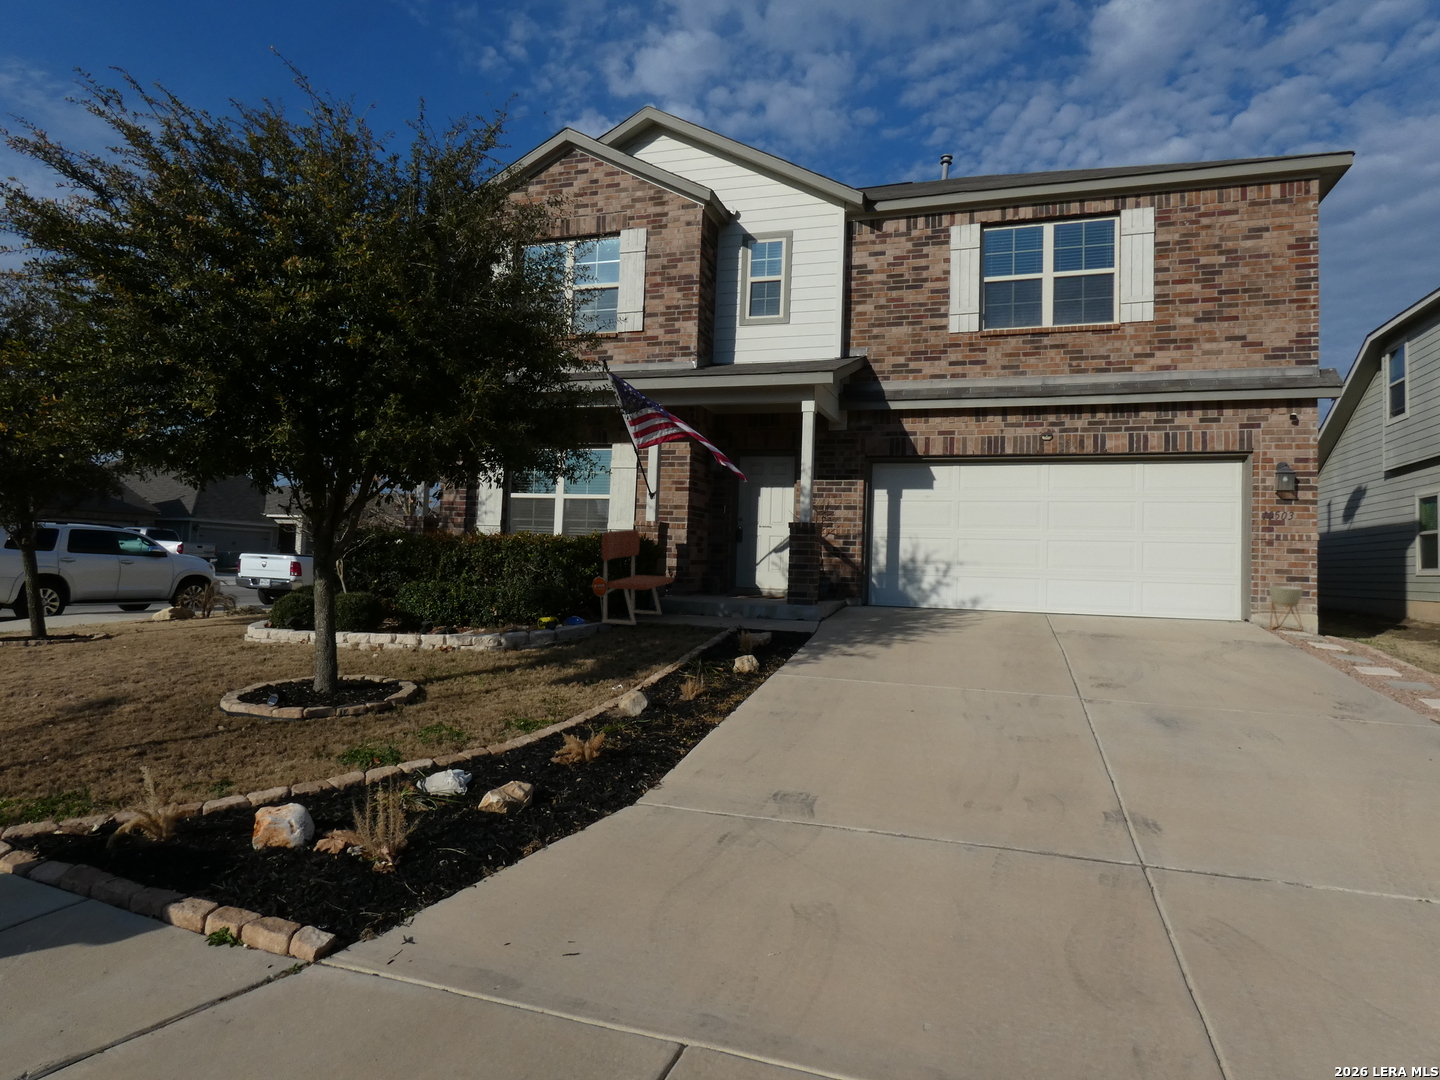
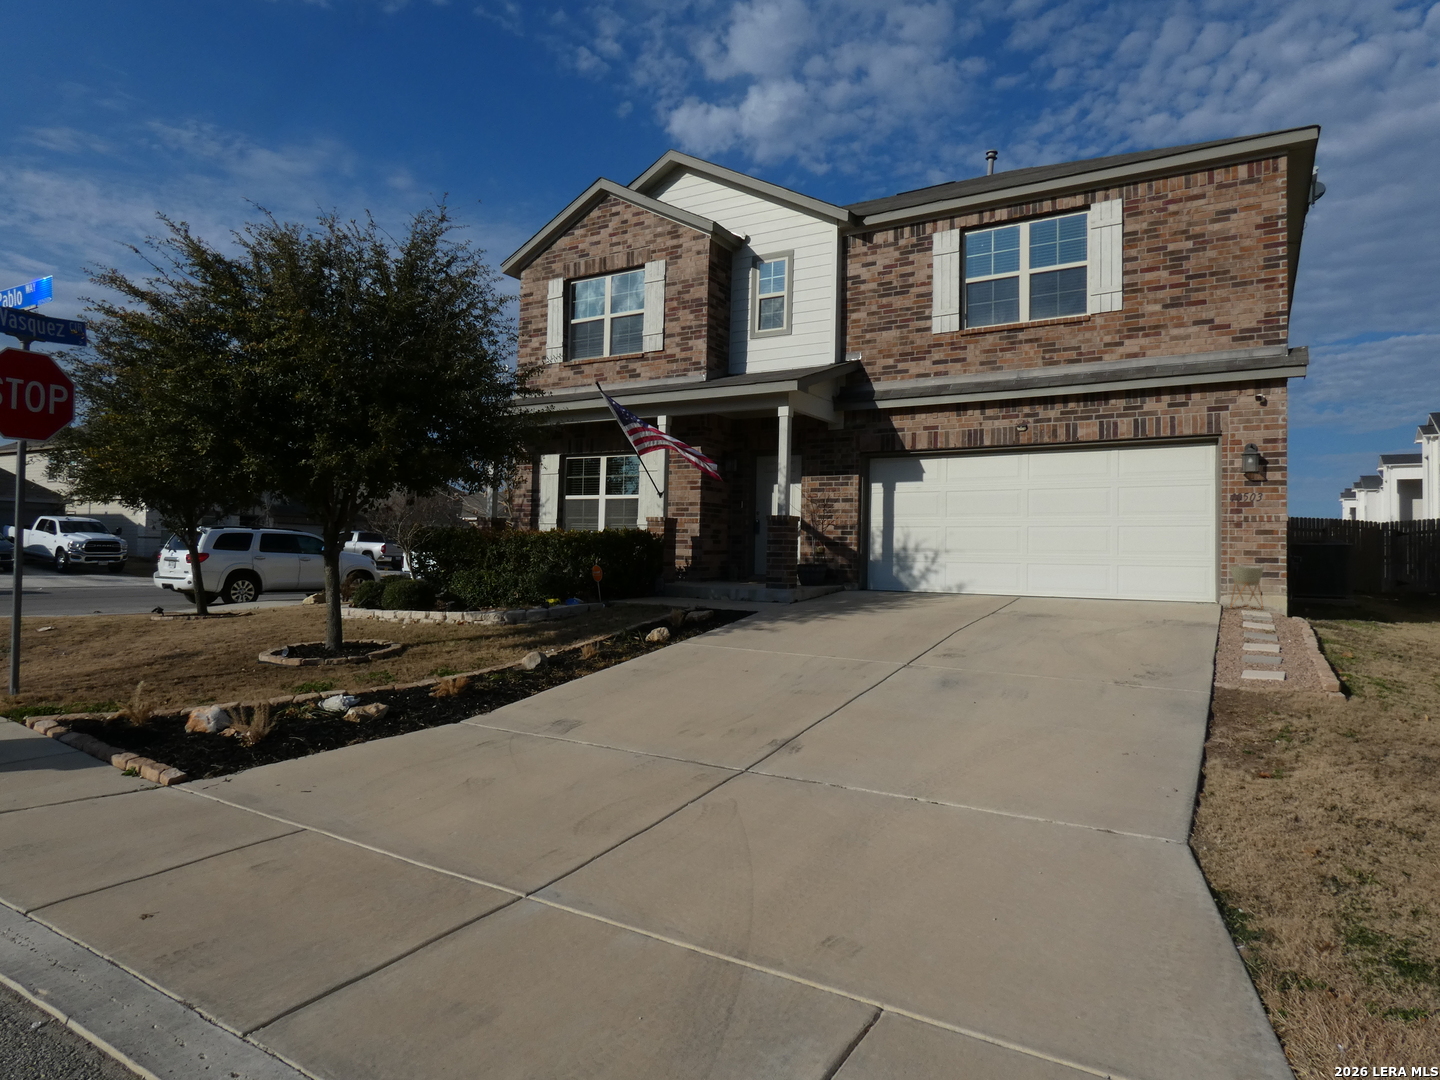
bench: present [602,530,674,625] -> none [601,524,672,605]

